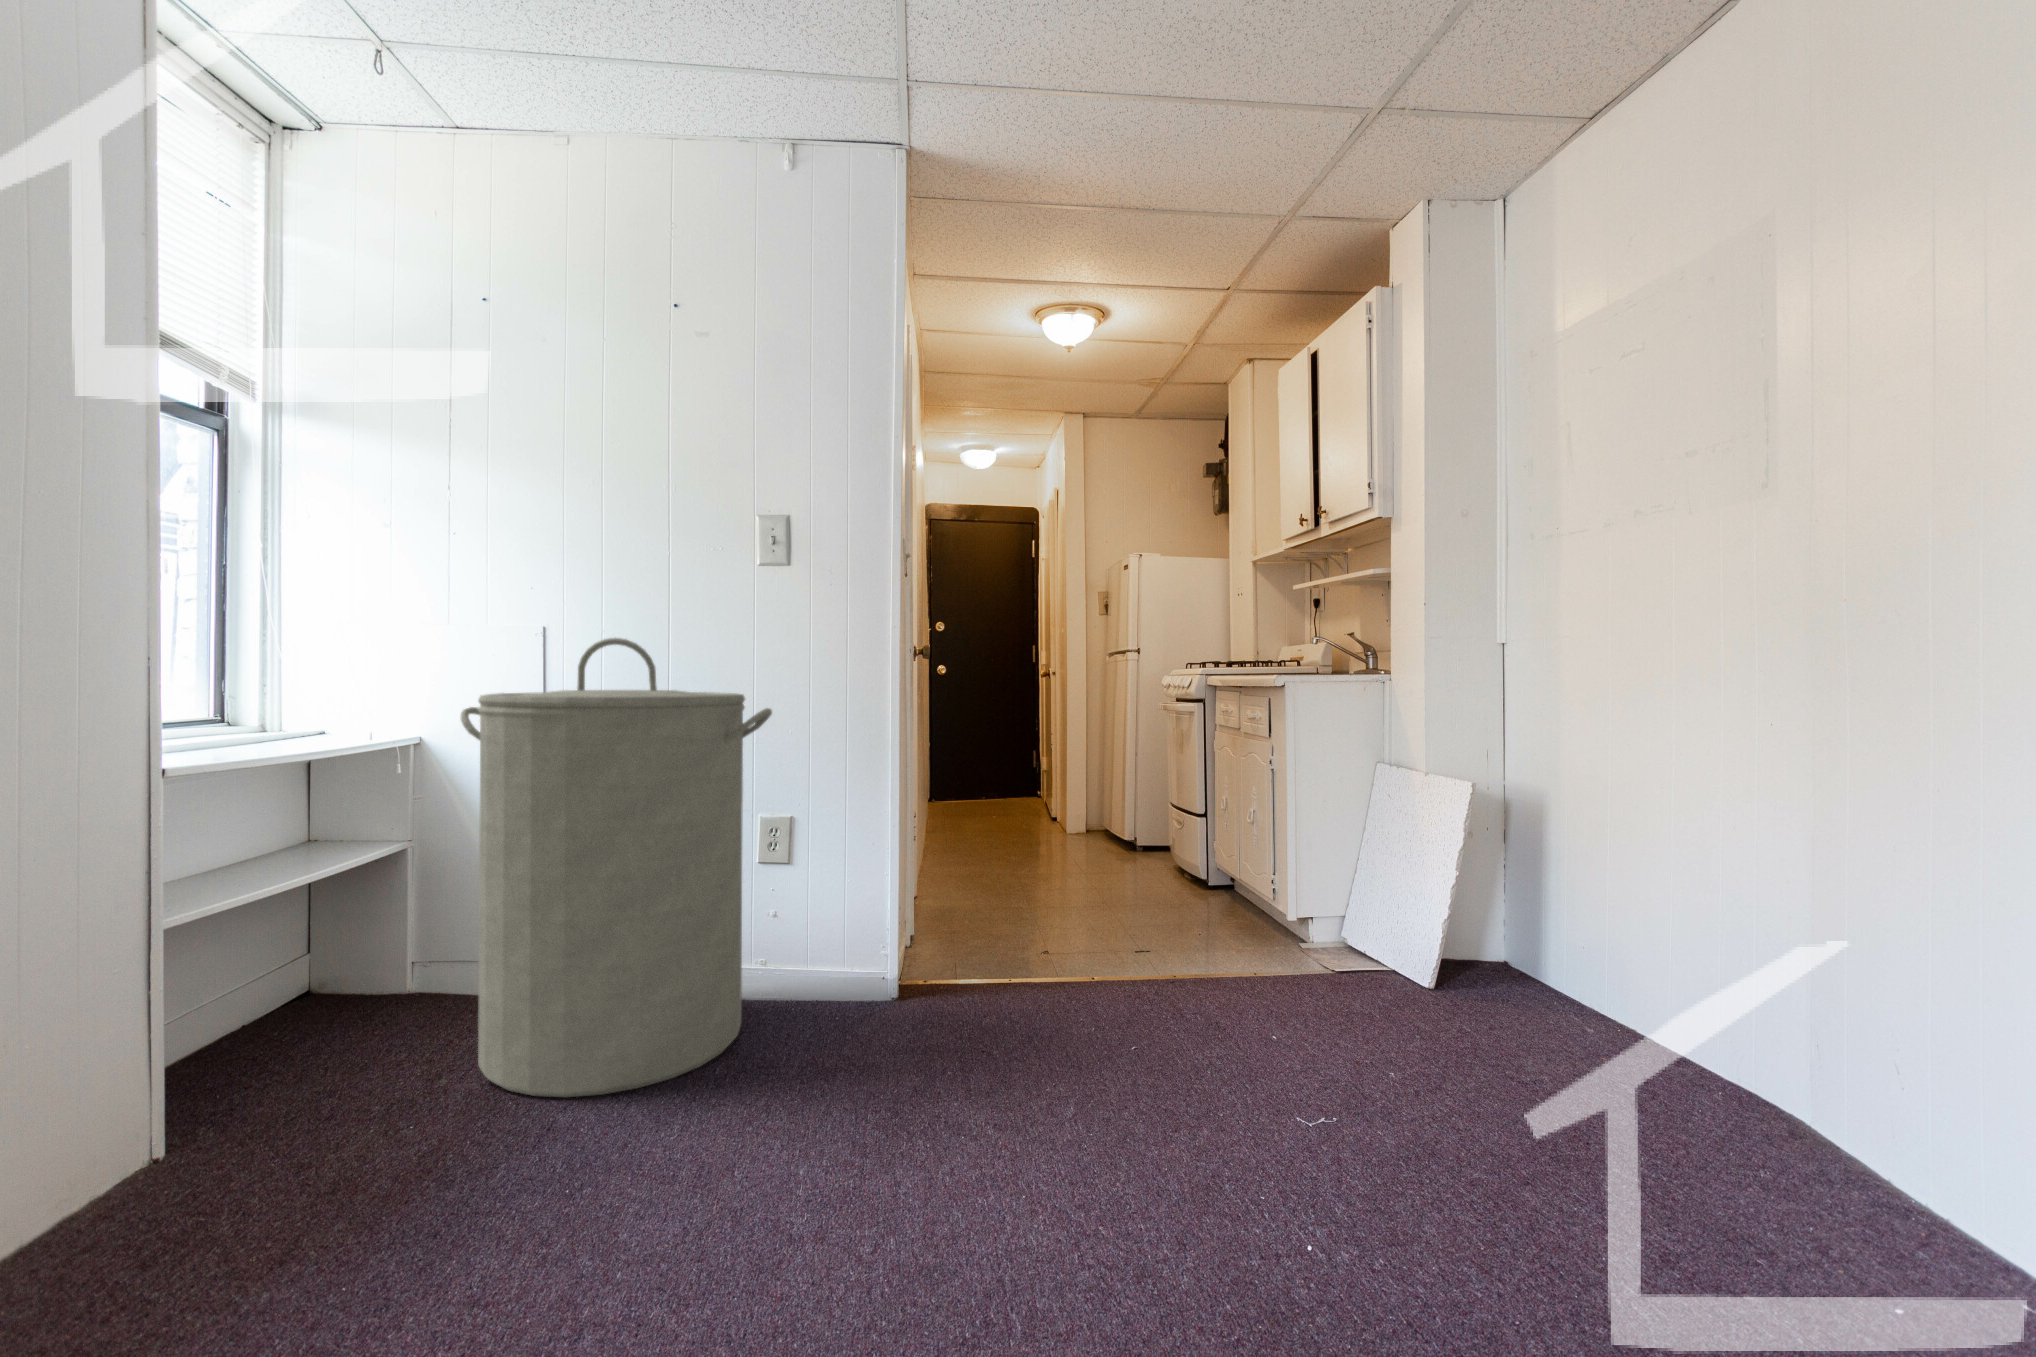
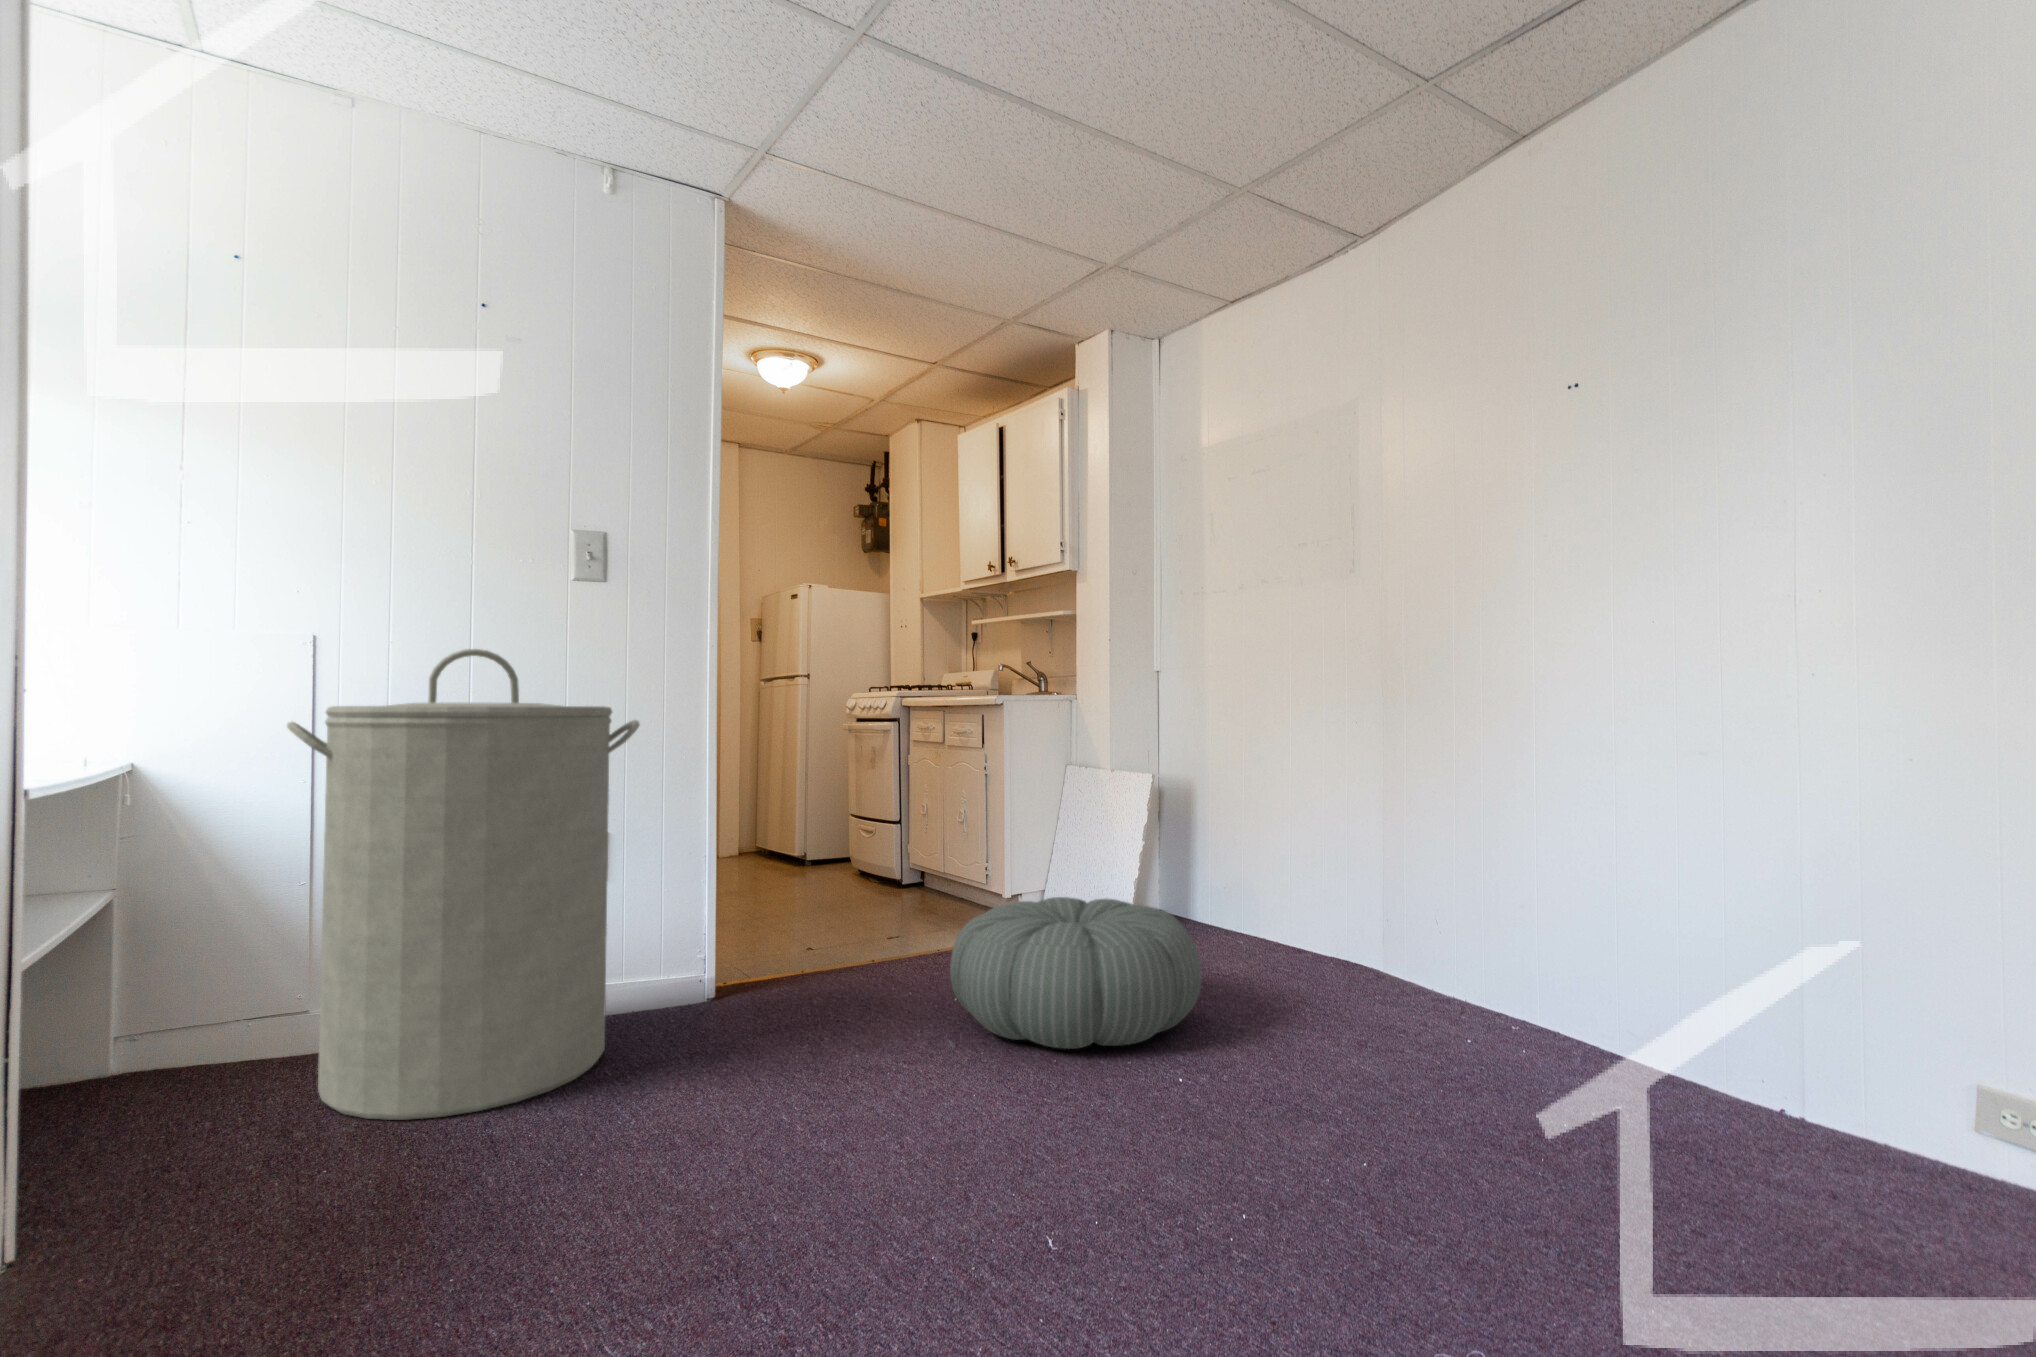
pouf: none [1078,951,1434,1202] -> present [950,897,1202,1049]

